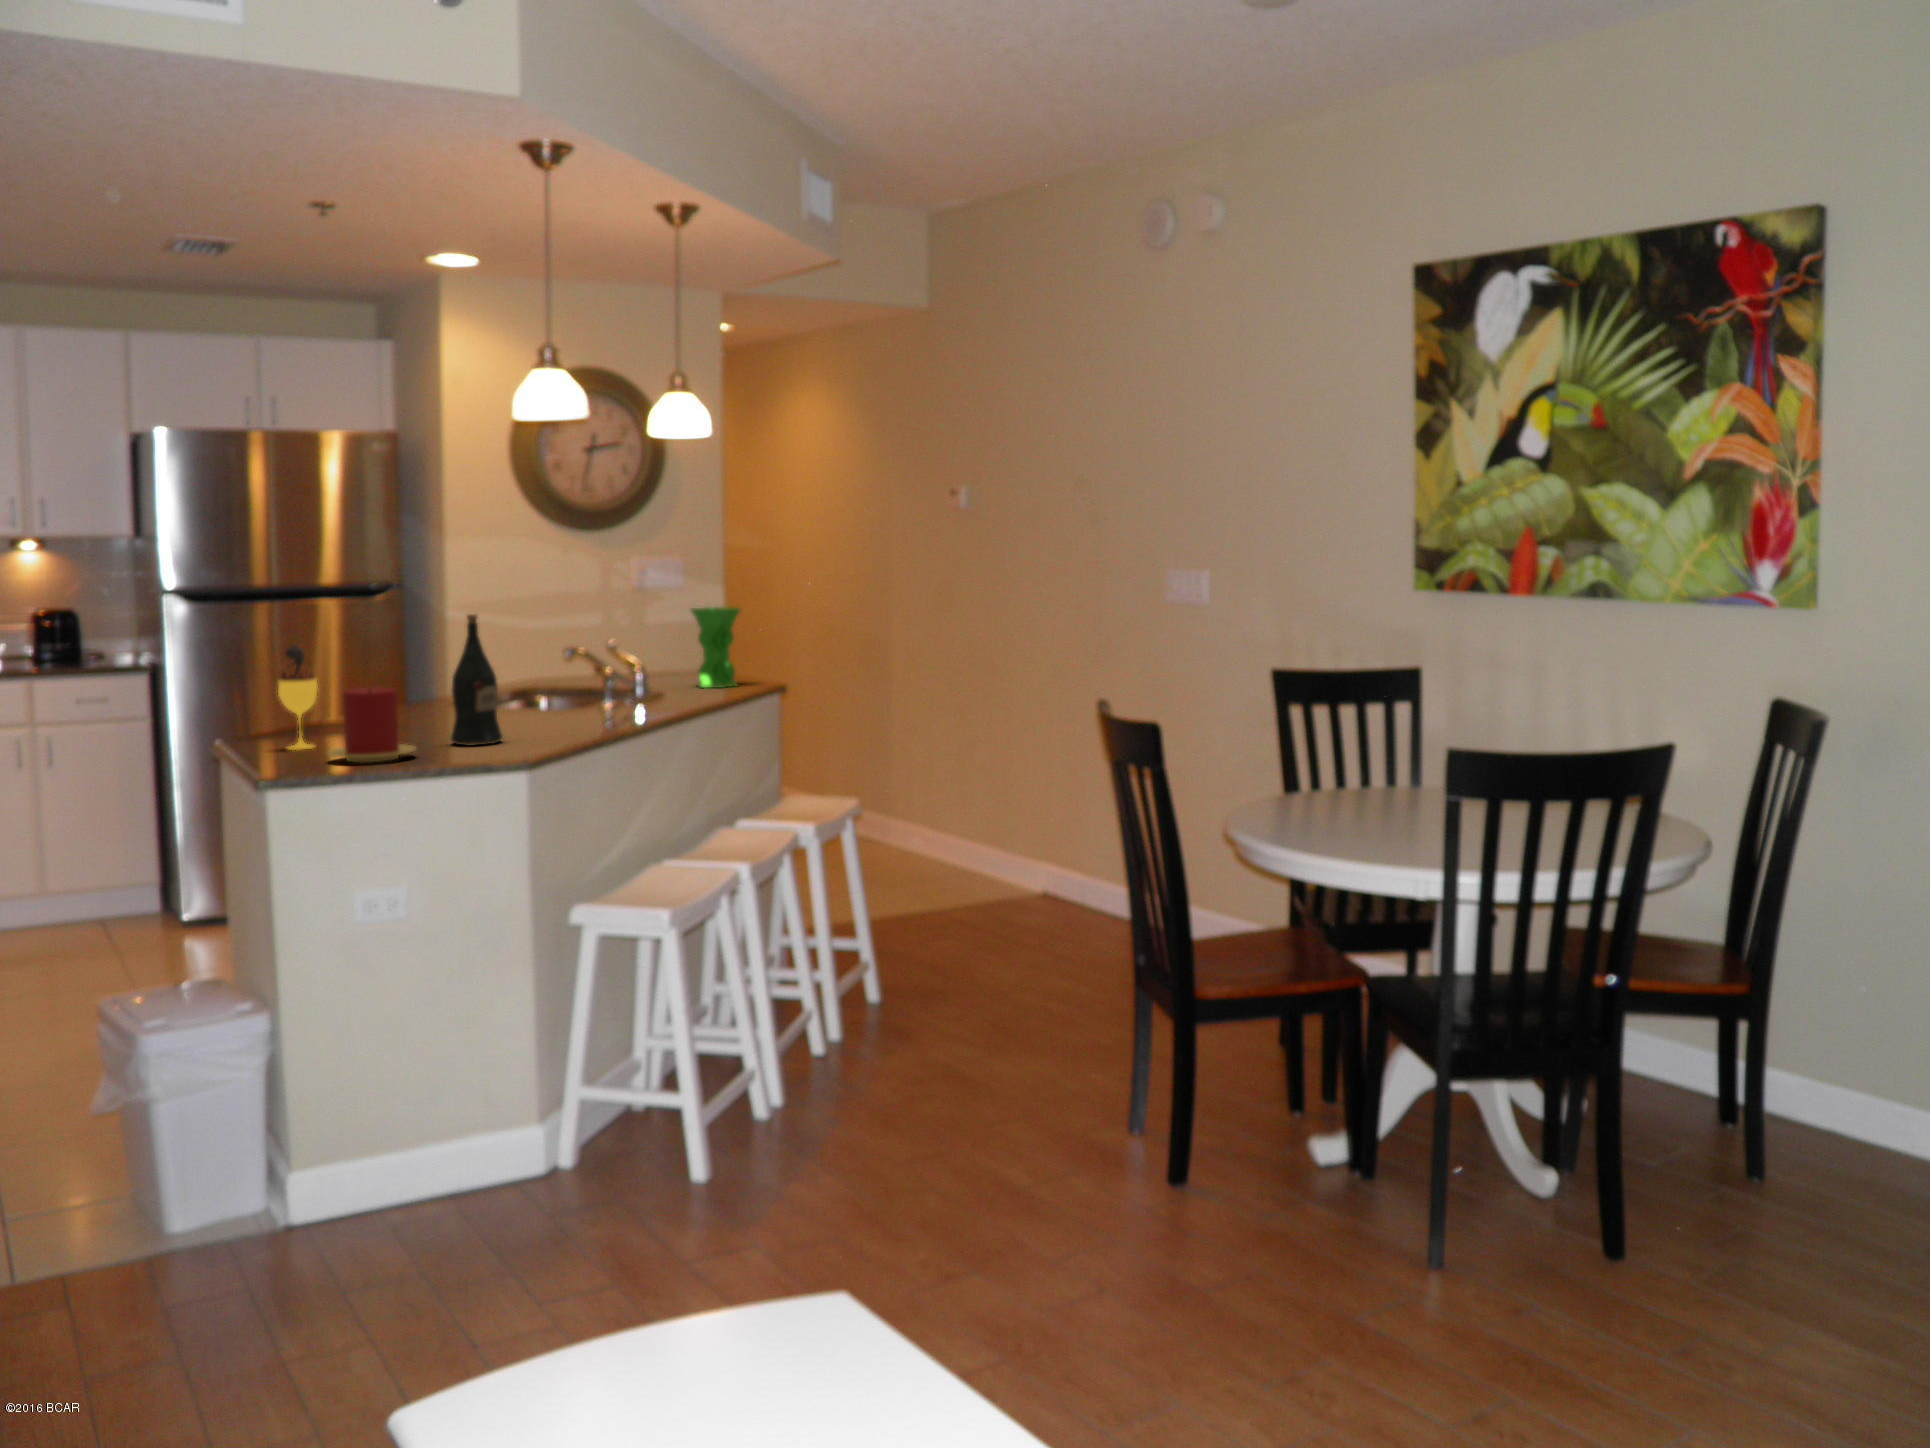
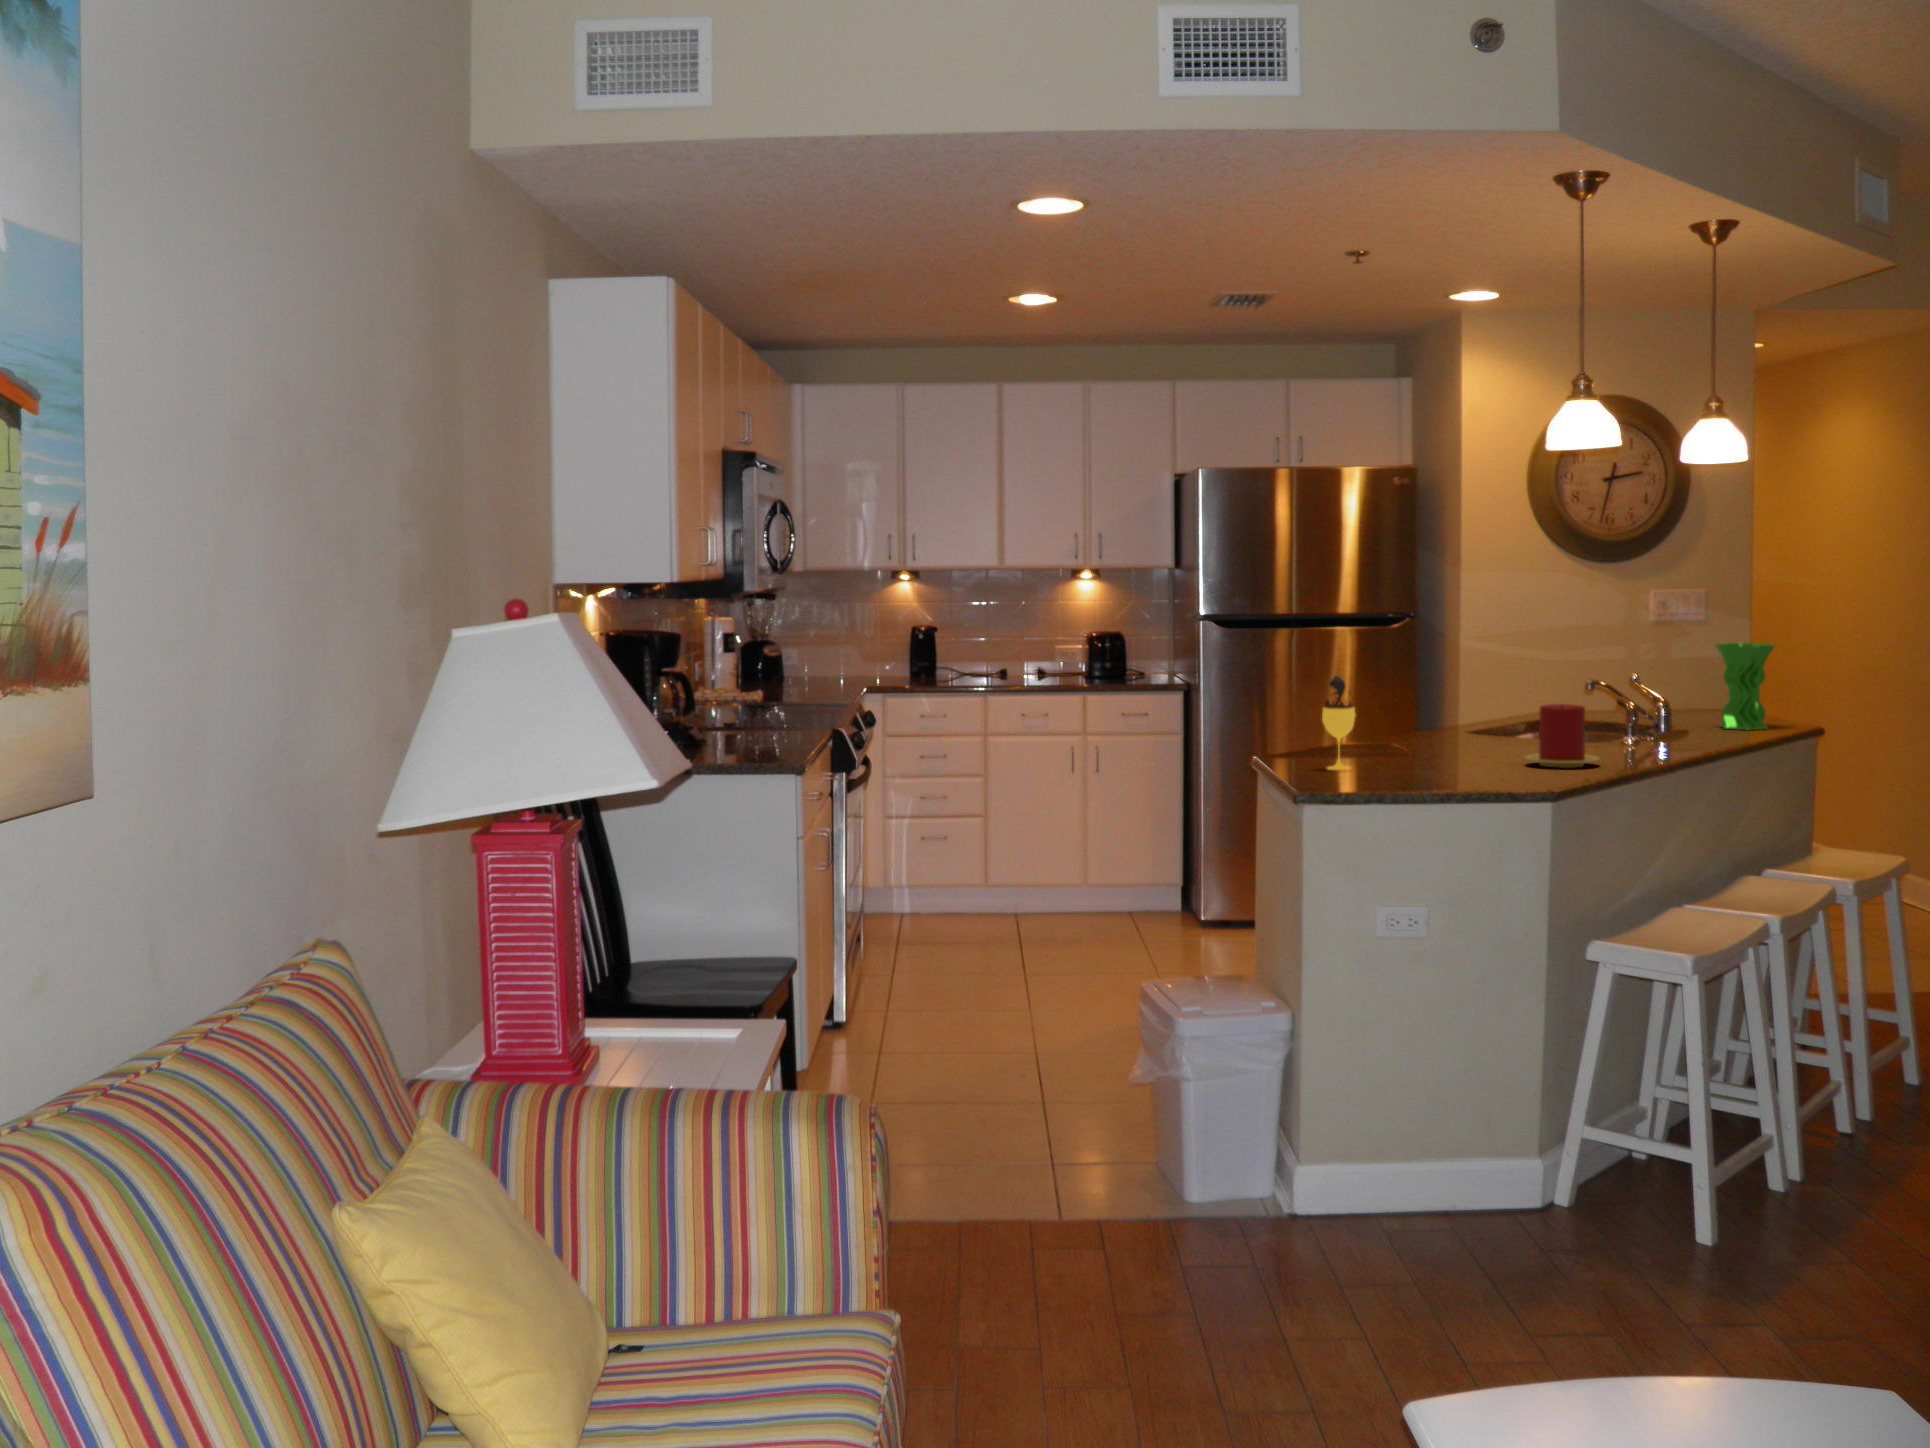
wine bottle: present [451,614,502,746] -> none [1473,652,1523,776]
candle: present [328,688,416,763] -> present [1525,704,1599,768]

